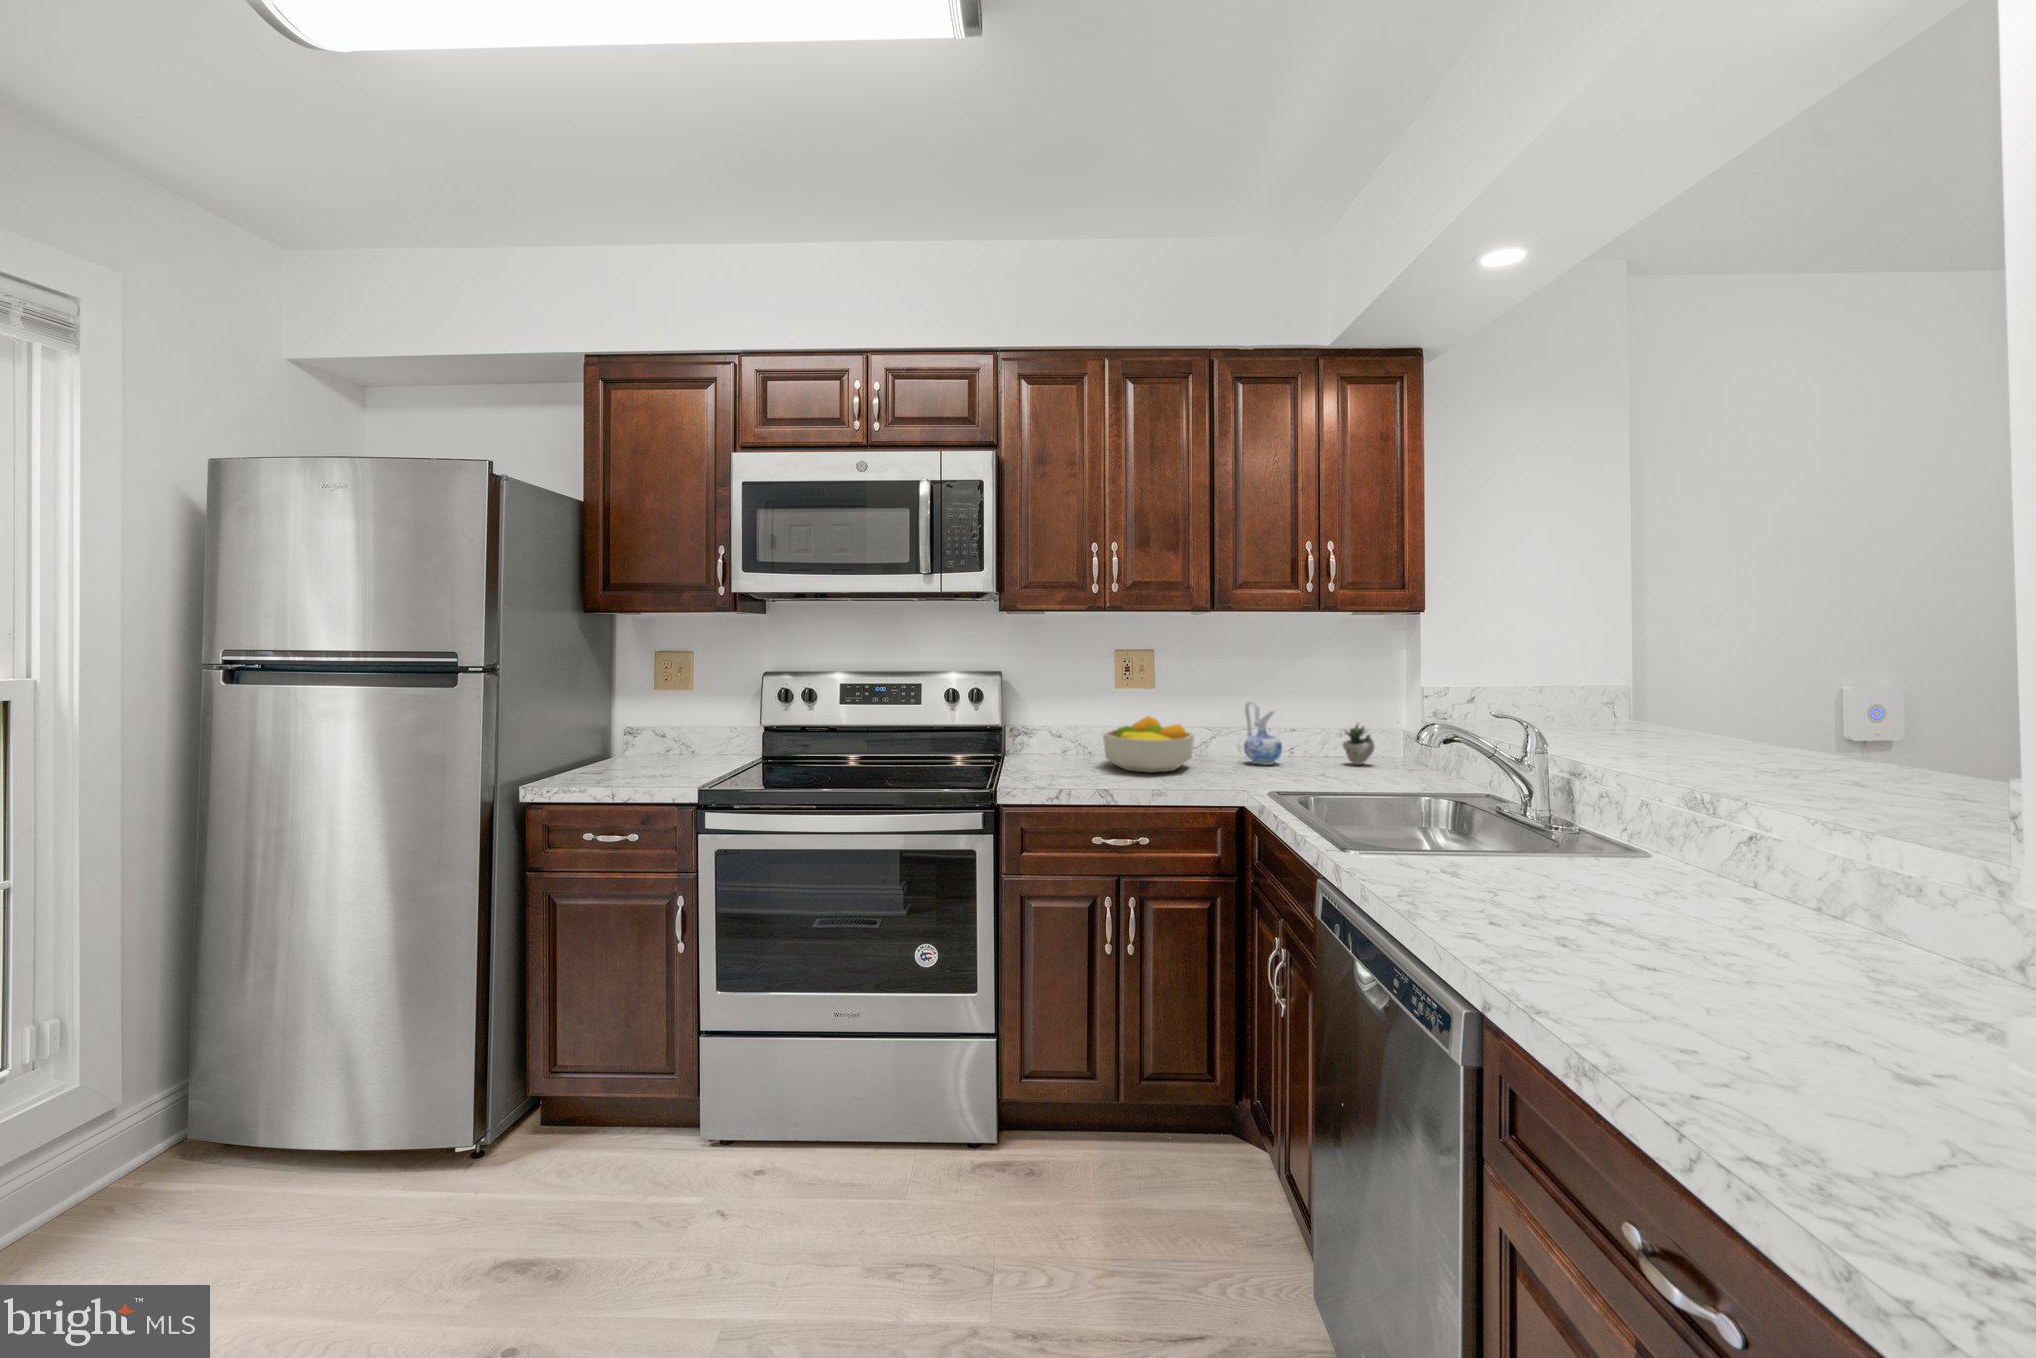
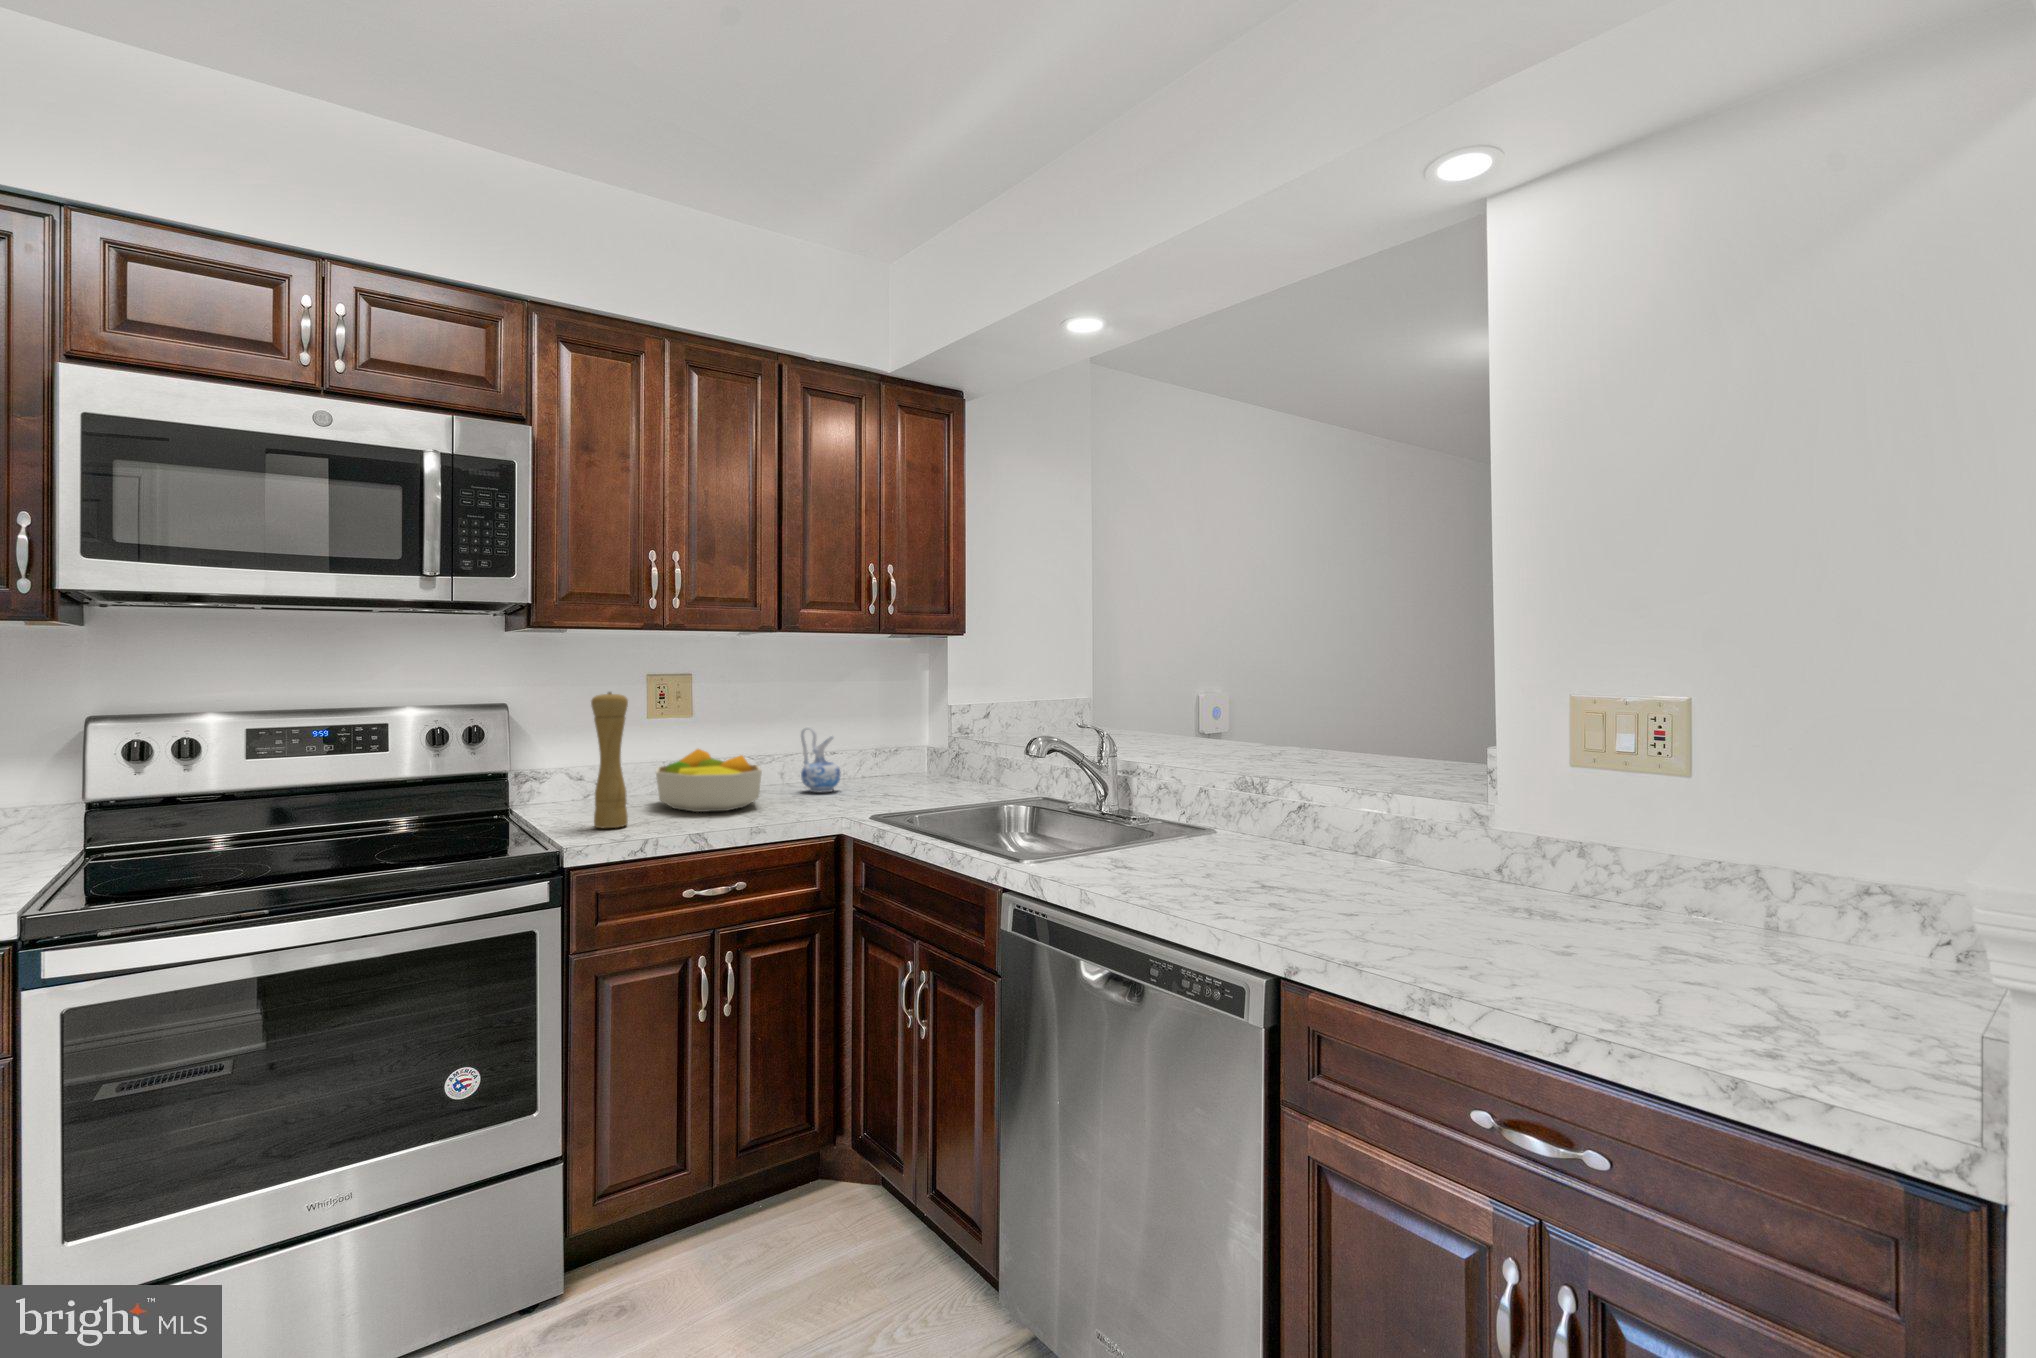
pepper mill: none [1037,664,1065,777] -> present [591,692,628,828]
succulent plant: present [1343,723,1375,765] -> none [893,740,947,785]

